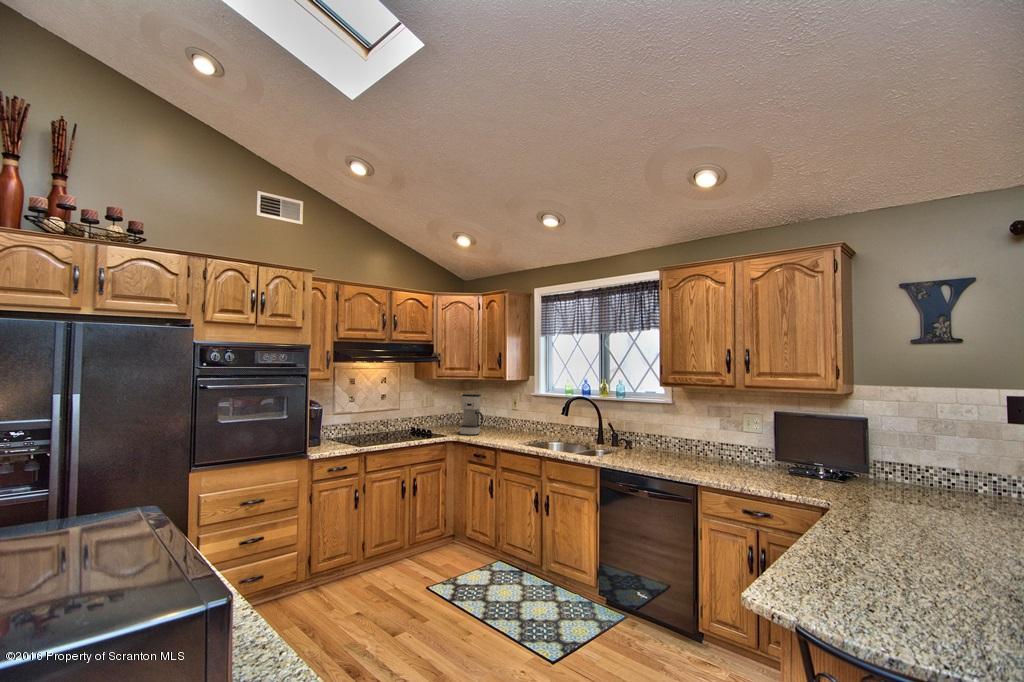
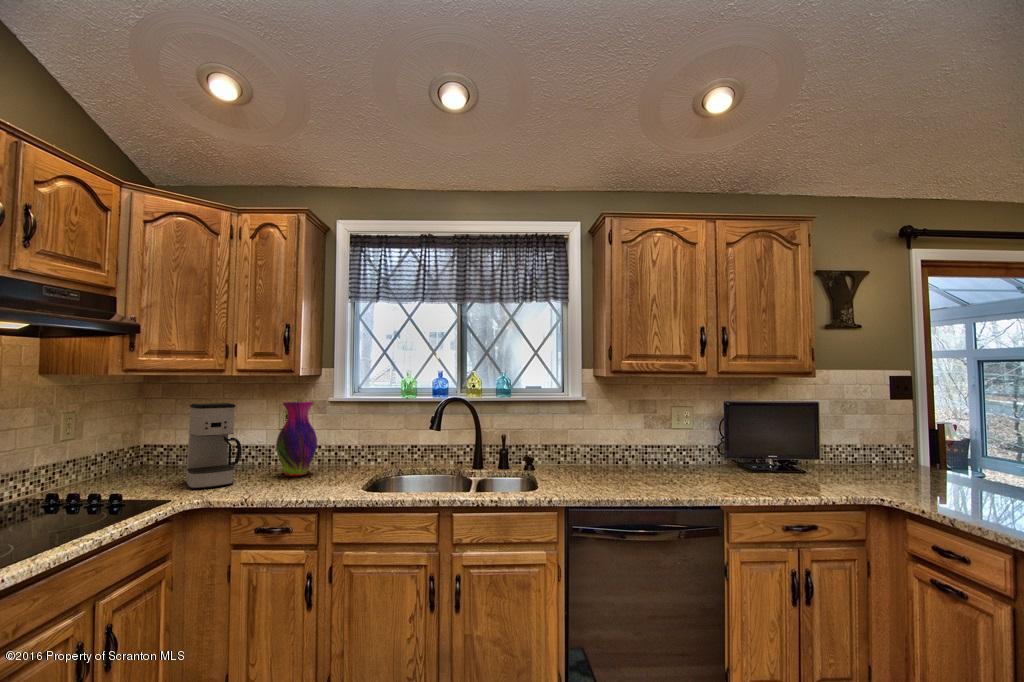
vase: none [498,396,519,436] -> present [276,402,317,476]

